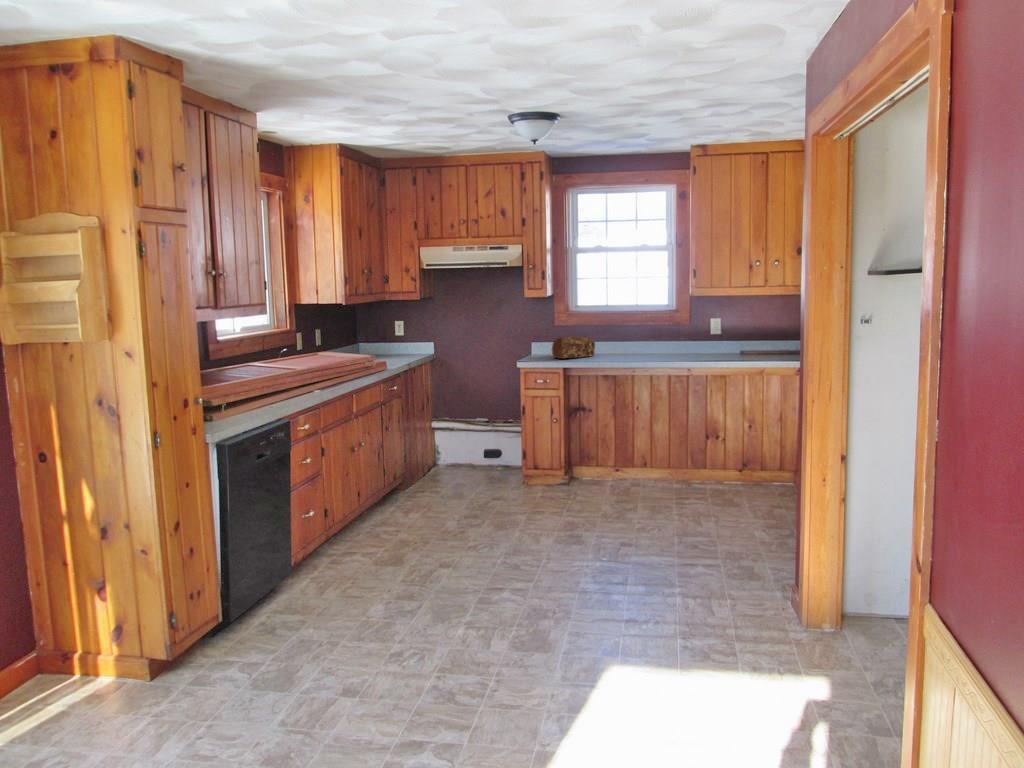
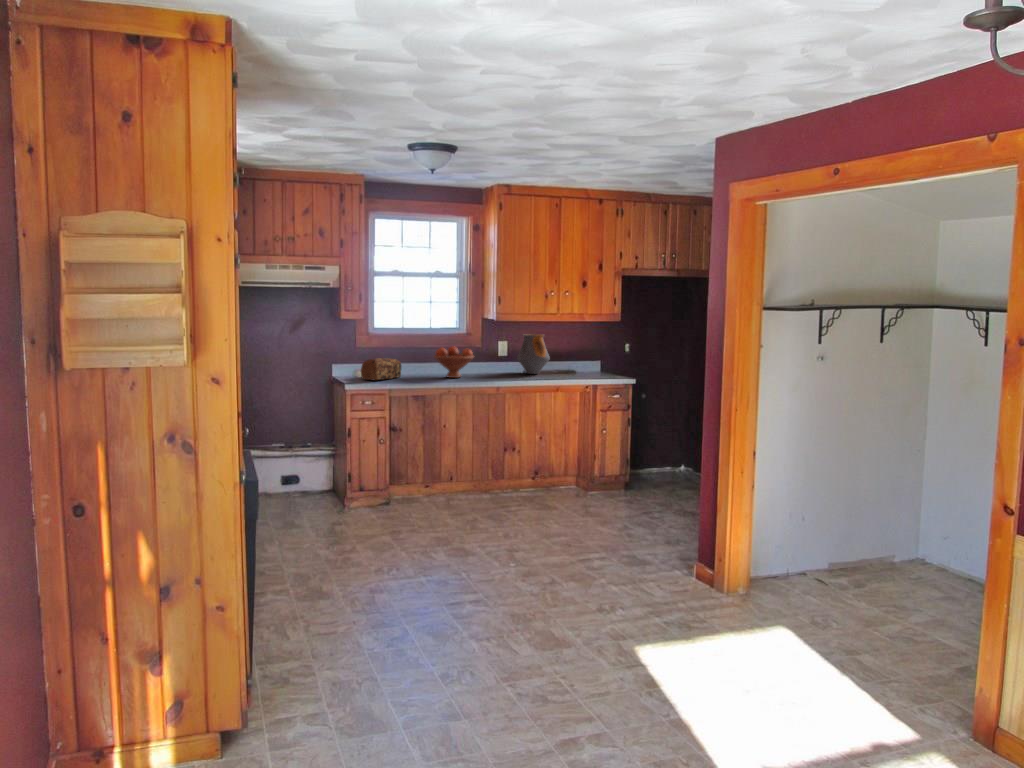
vase: none [726,311,764,356] -> present [517,334,550,374]
fruit bowl: none [627,325,671,358] -> present [434,346,474,378]

